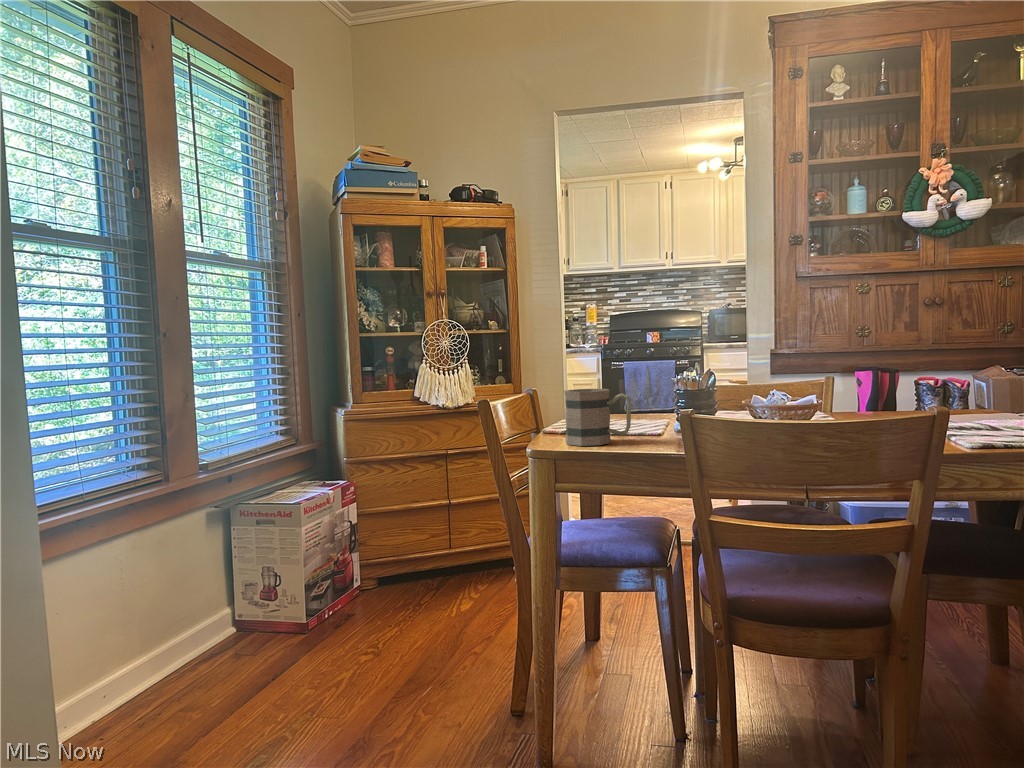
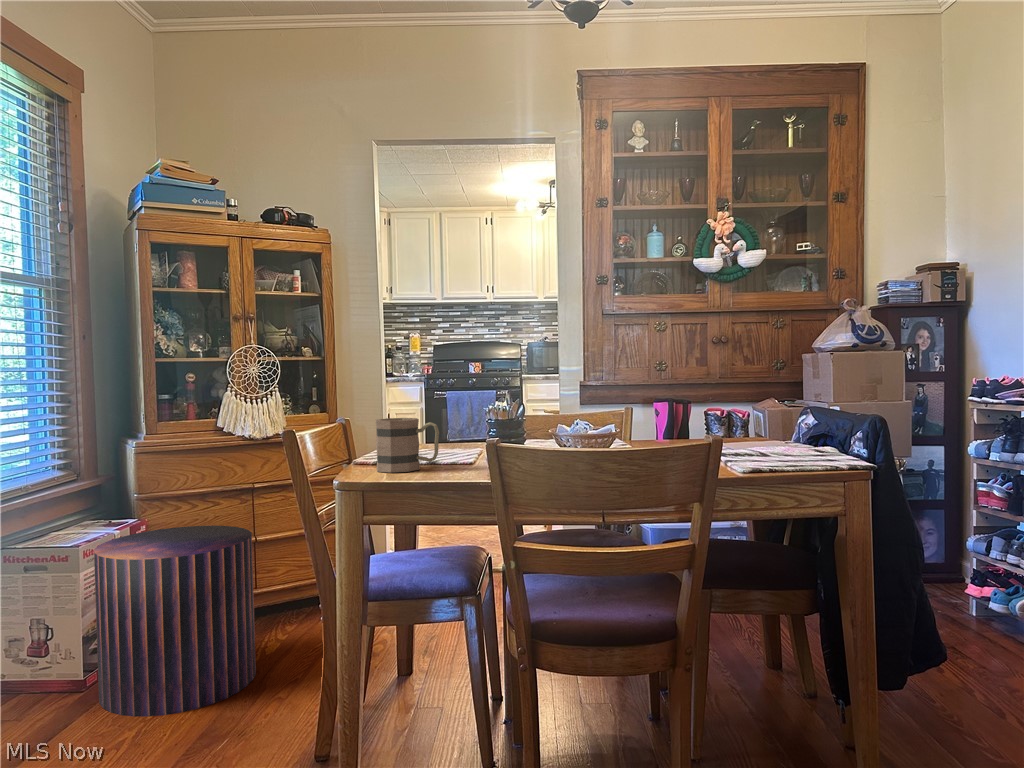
pouf: none [310,488,451,663] -> present [94,525,256,717]

